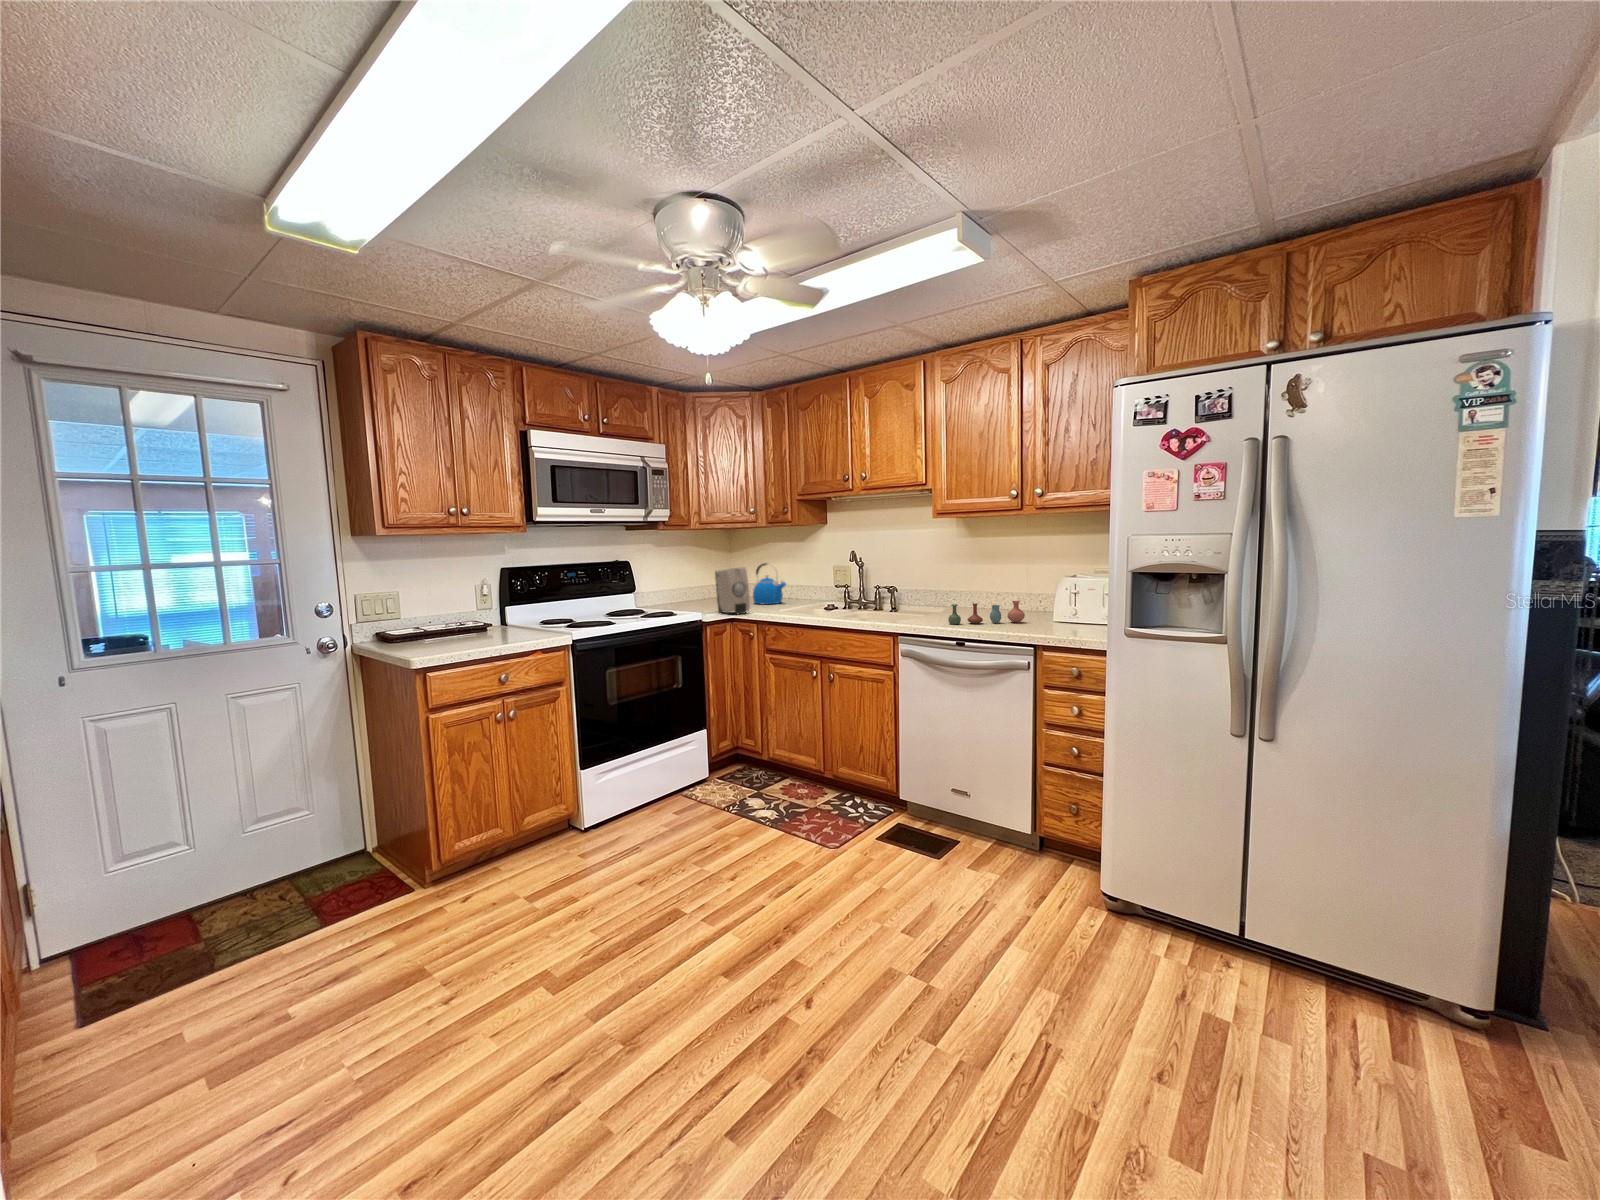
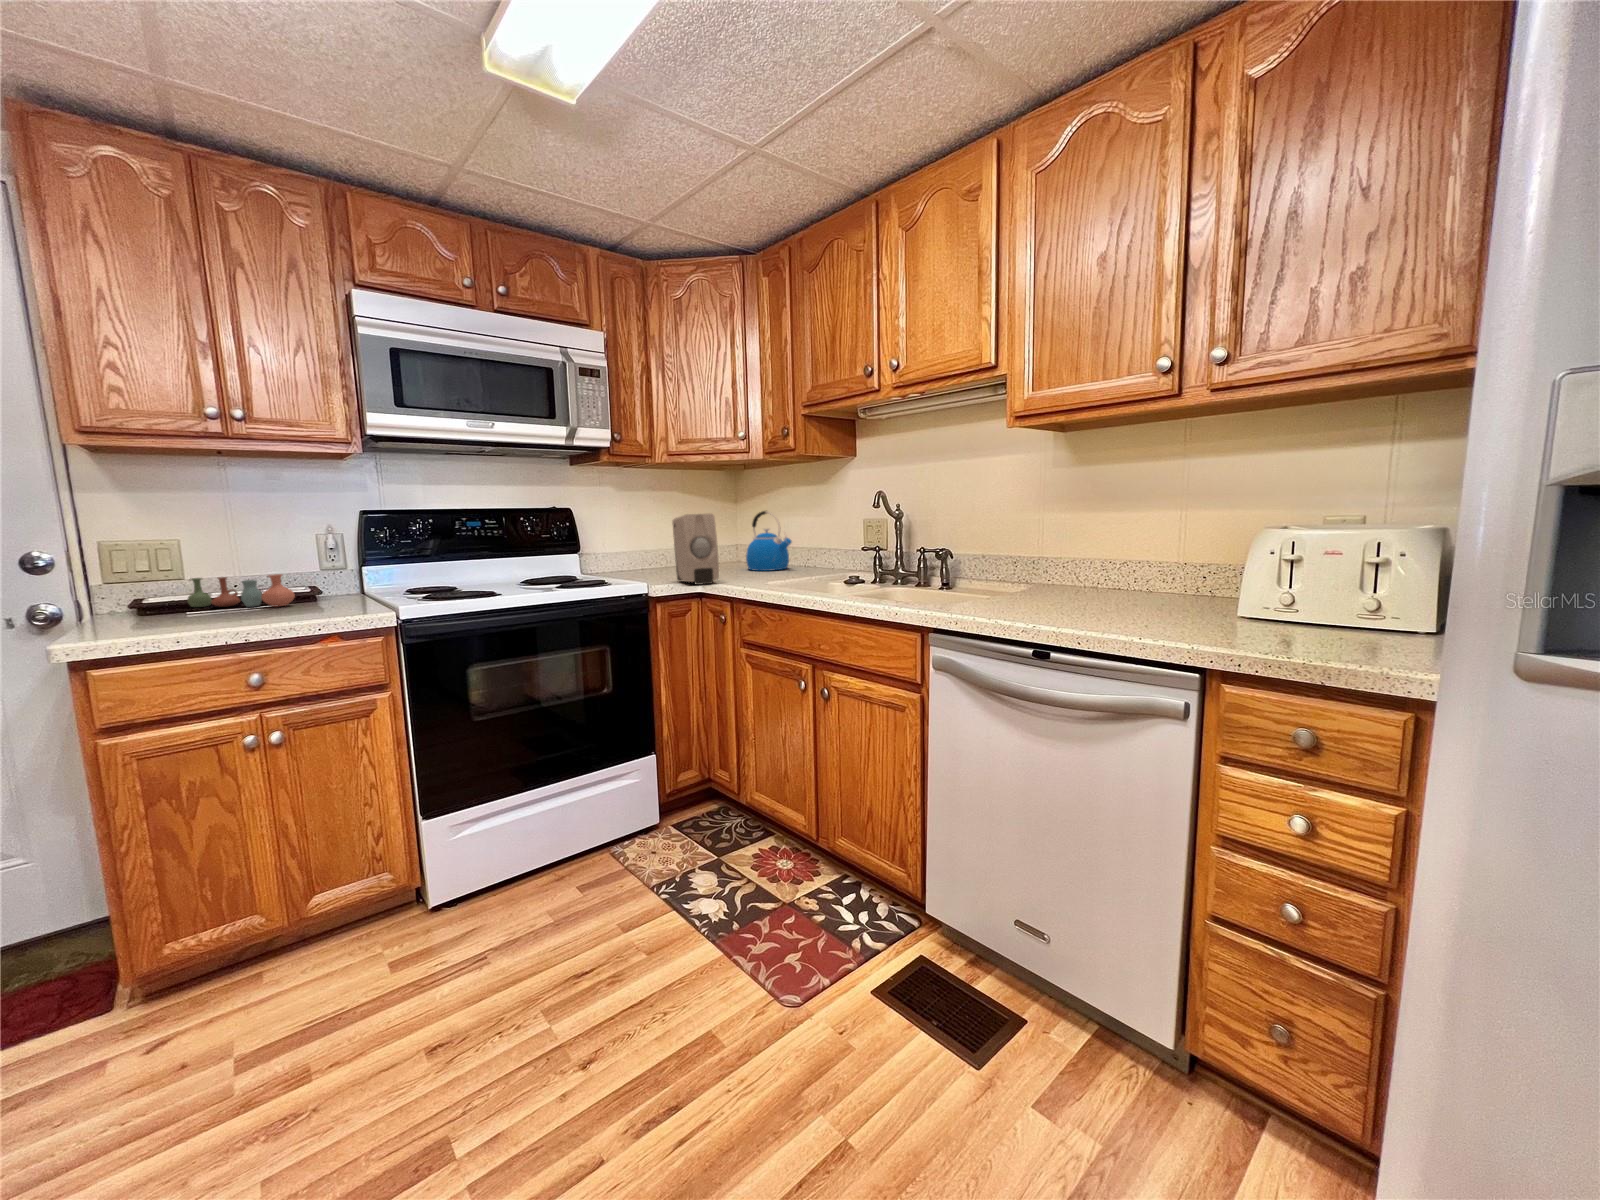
vase: present [948,601,1025,624] -> present [188,574,295,607]

